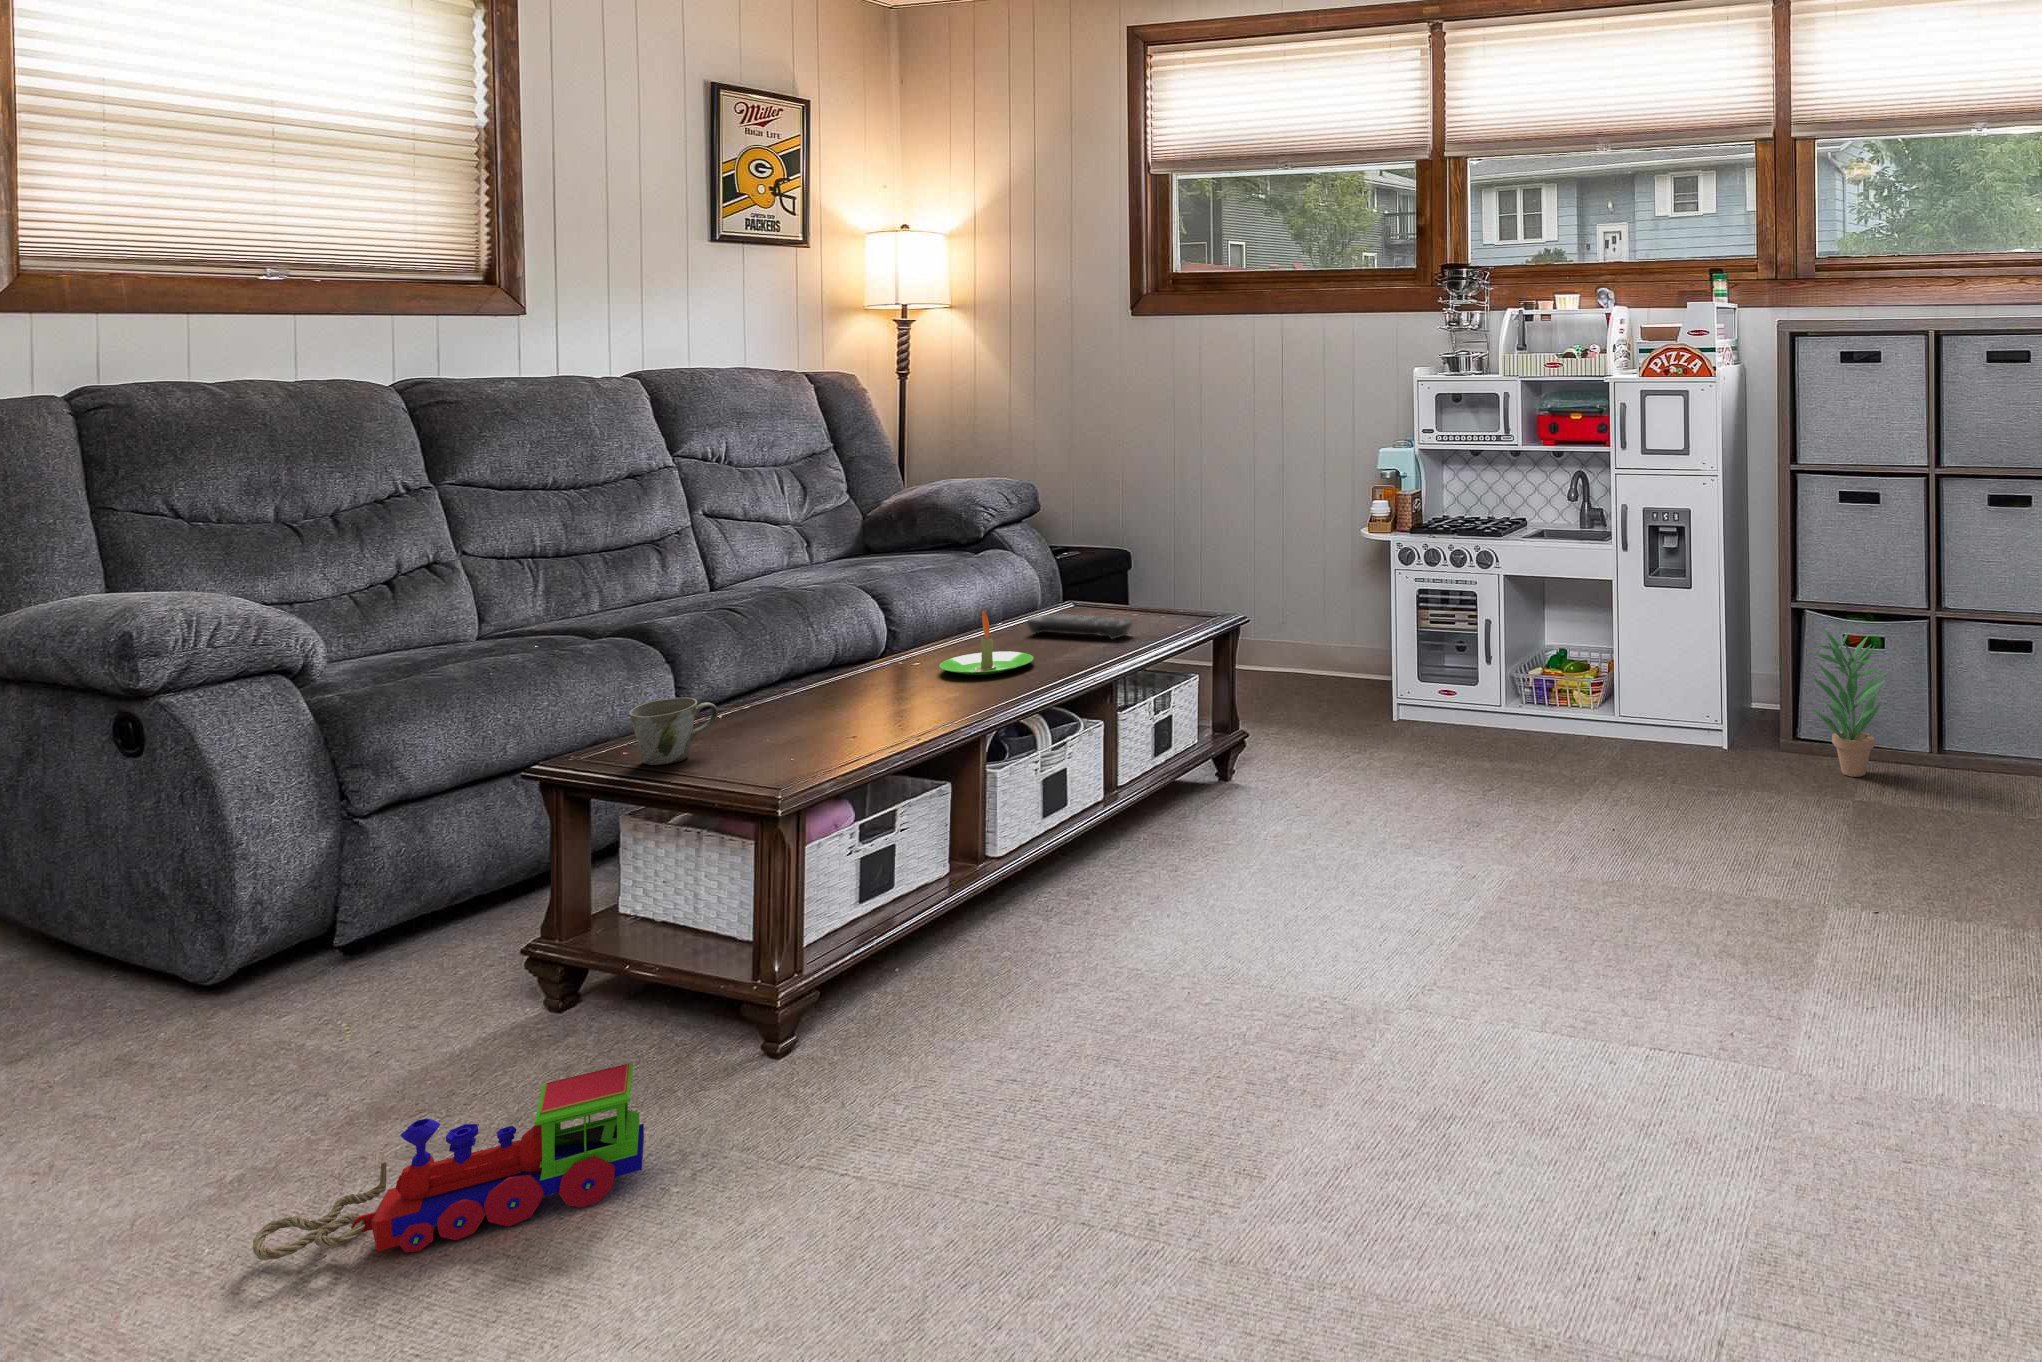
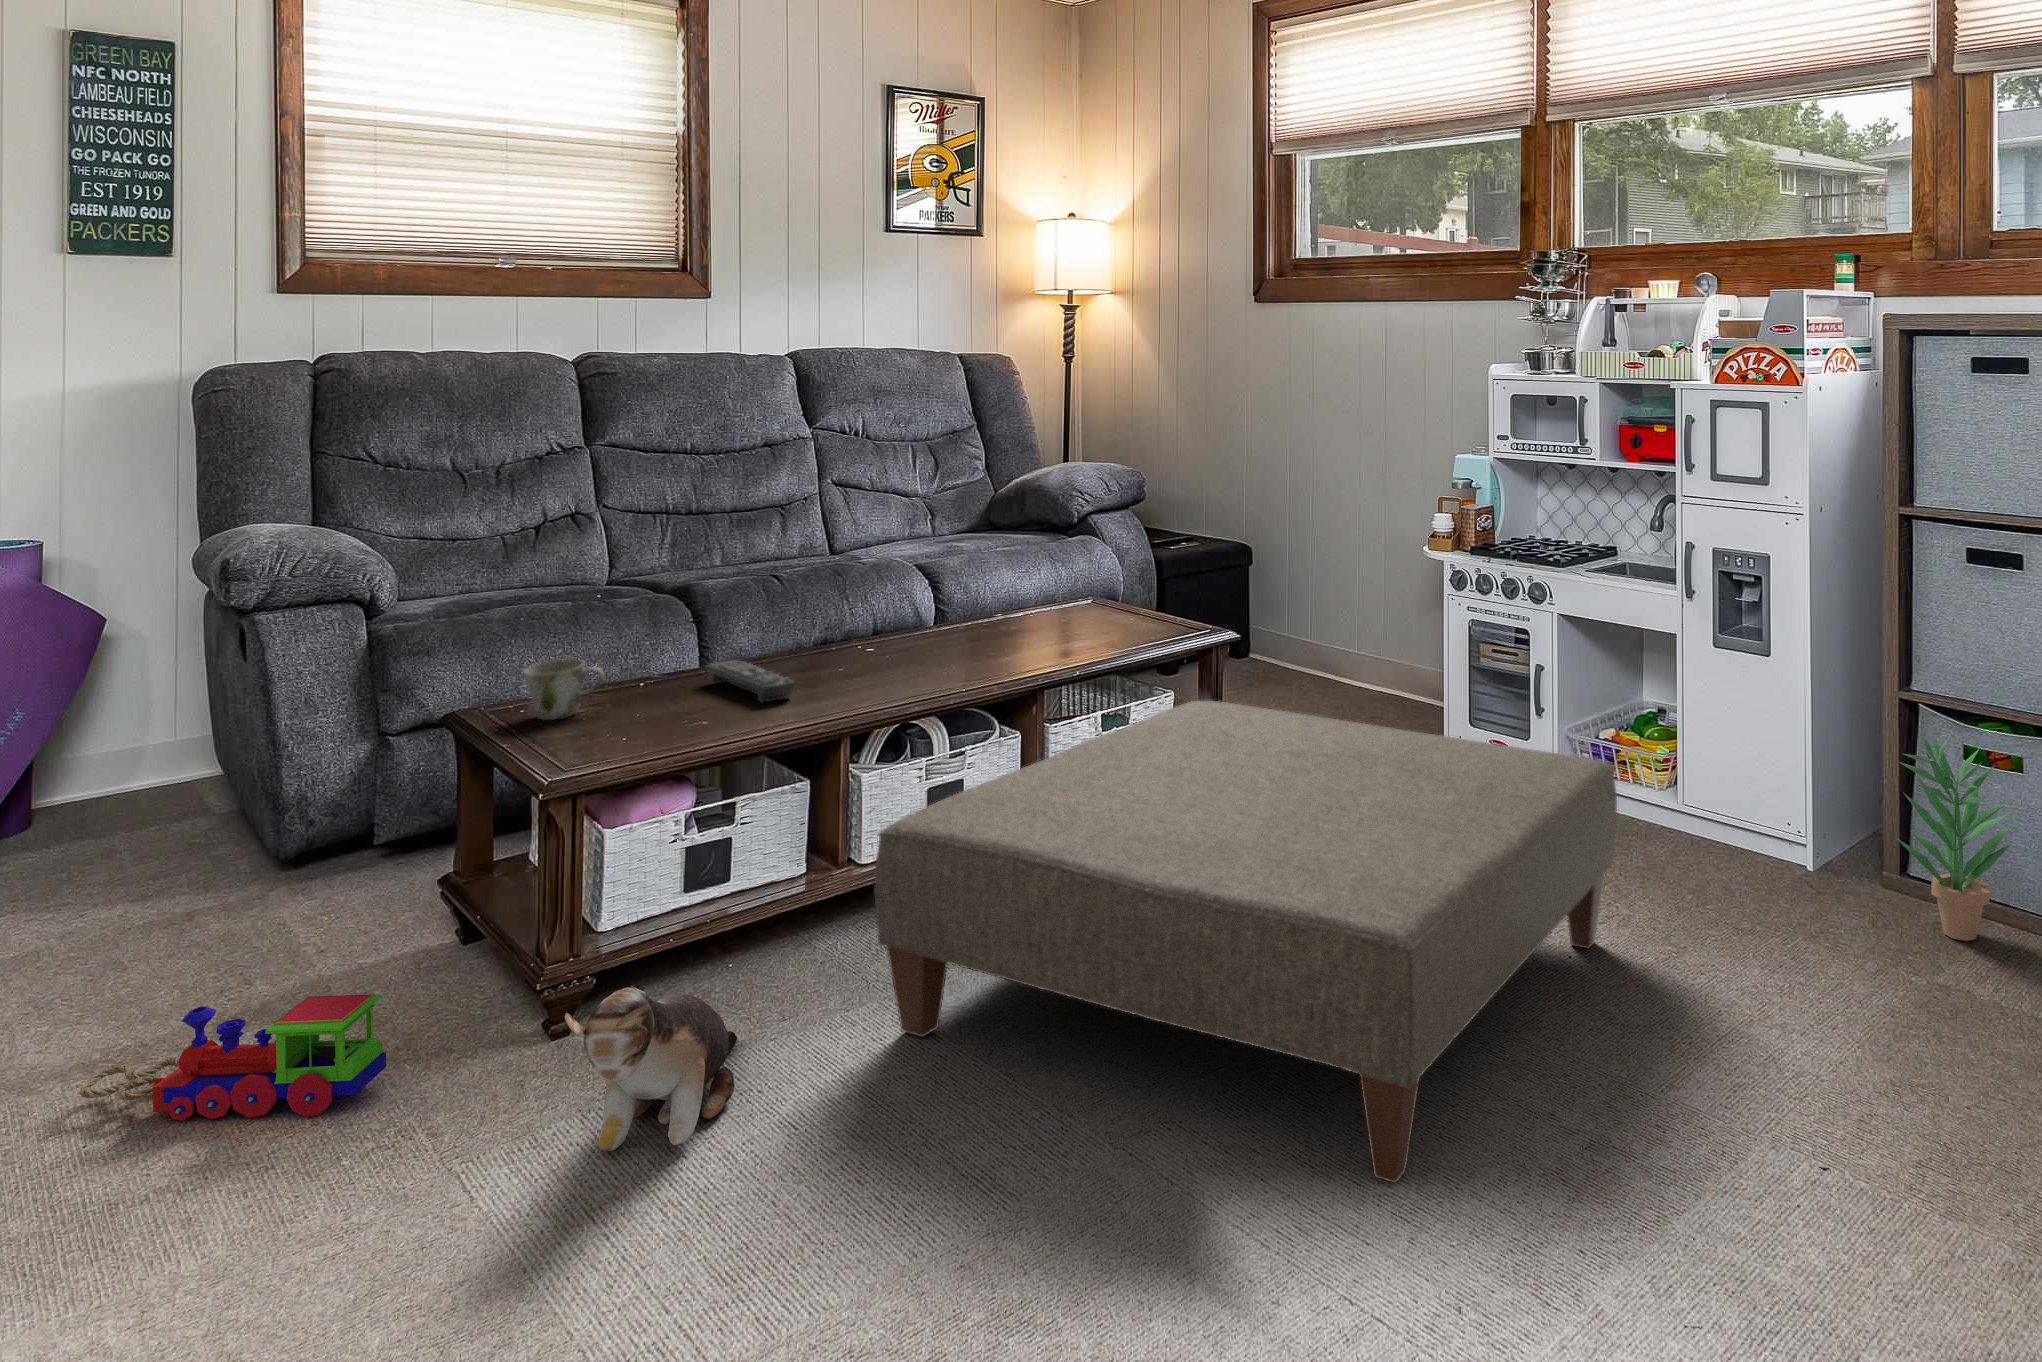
candle: present [939,611,1034,675] -> none [870,602,964,667]
remote control: present [1027,614,1132,639] -> present [707,660,795,703]
ottoman: none [1122,675,1681,999] -> present [875,701,1617,1183]
plush toy: none [953,976,1055,1146] -> present [565,986,737,1151]

